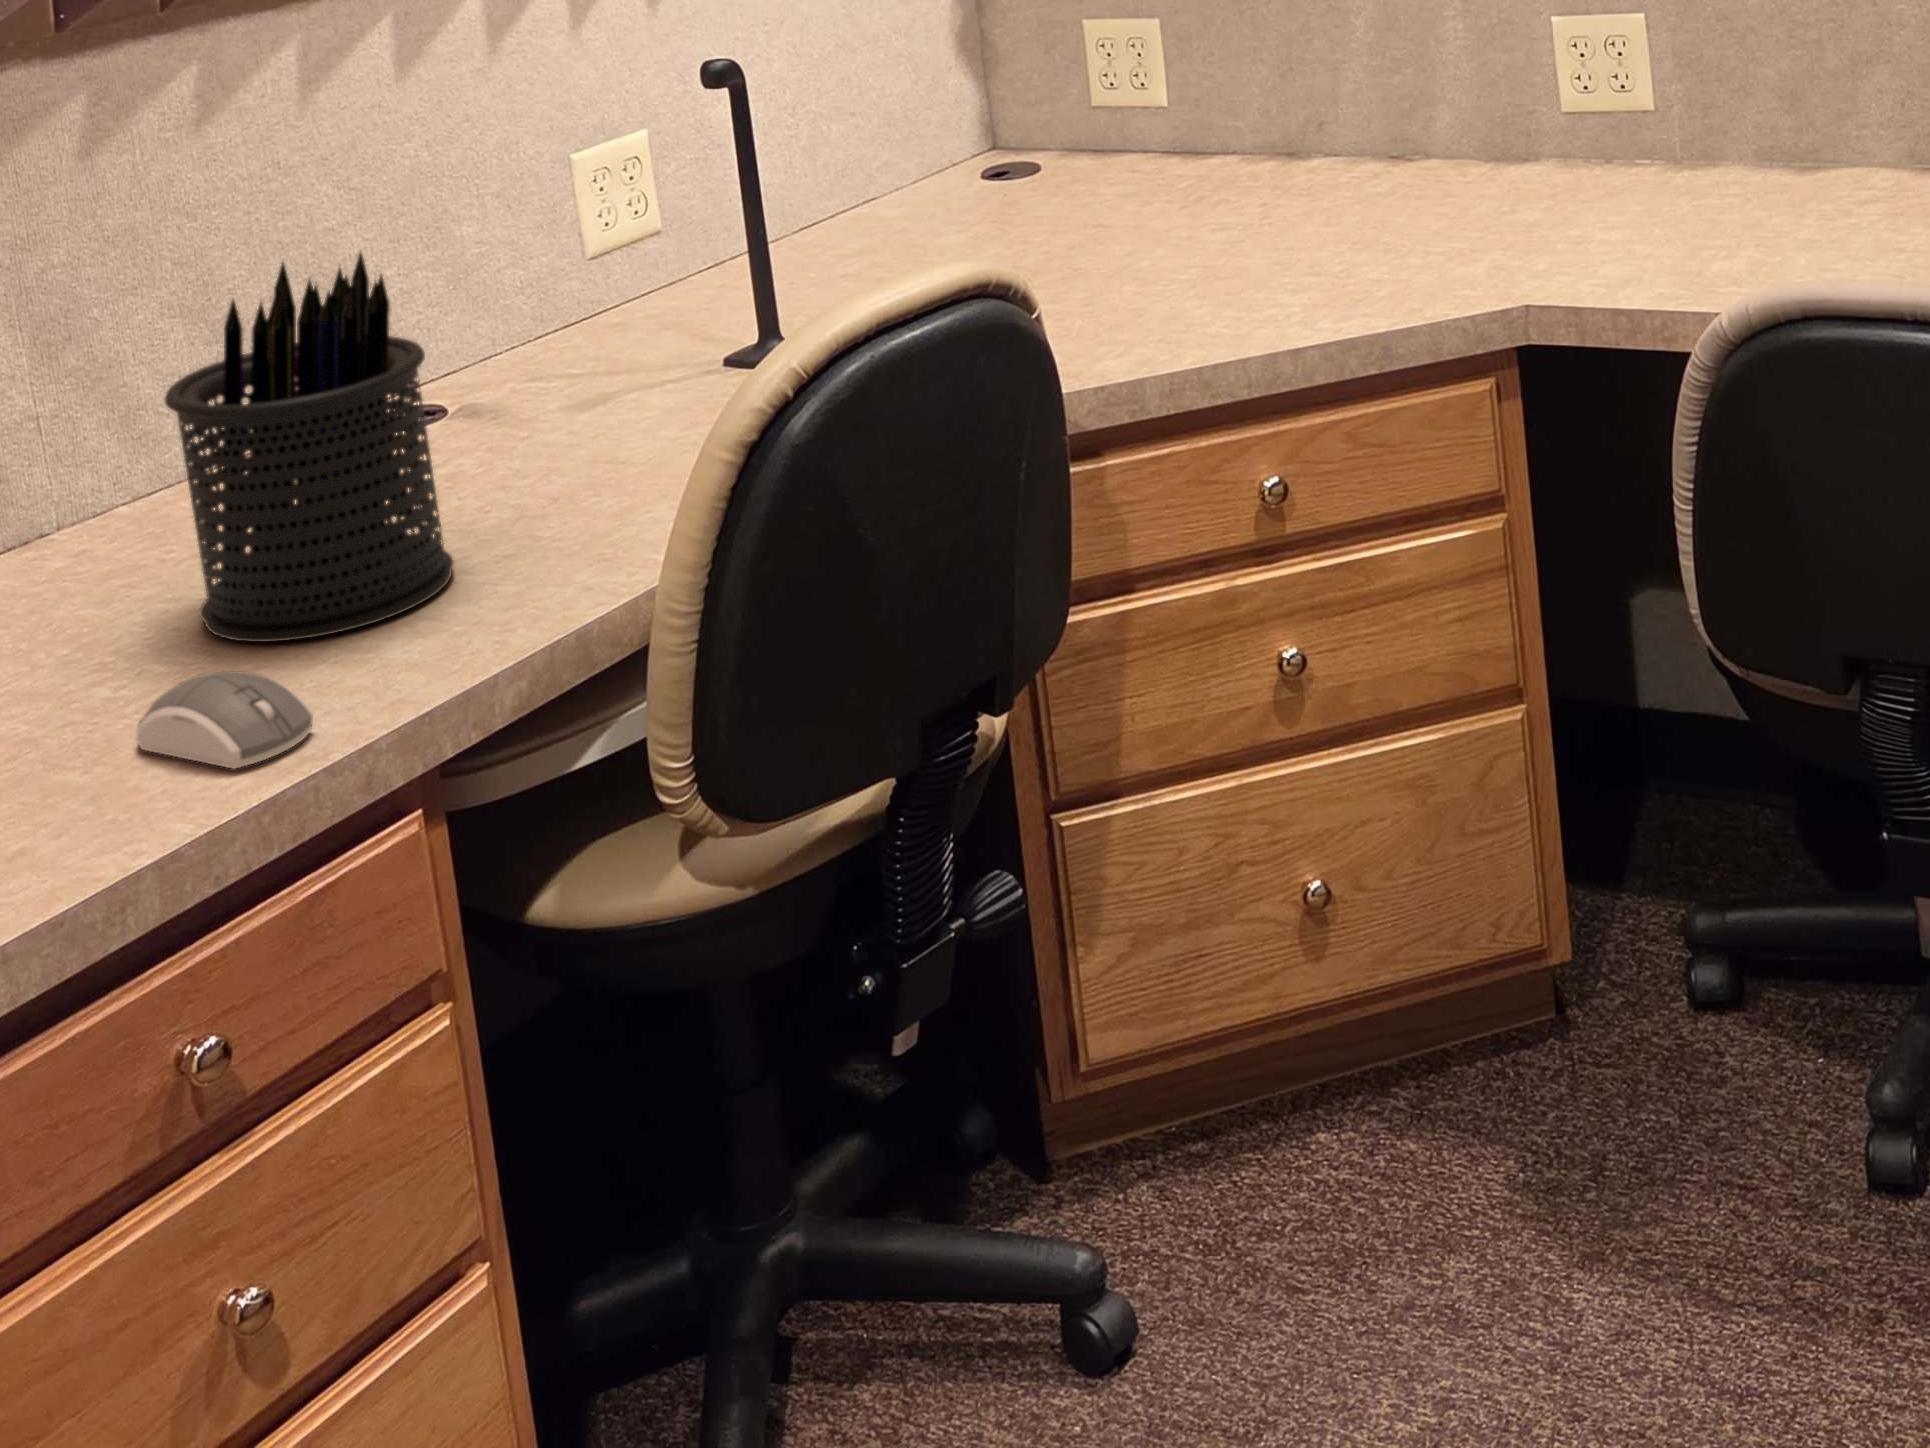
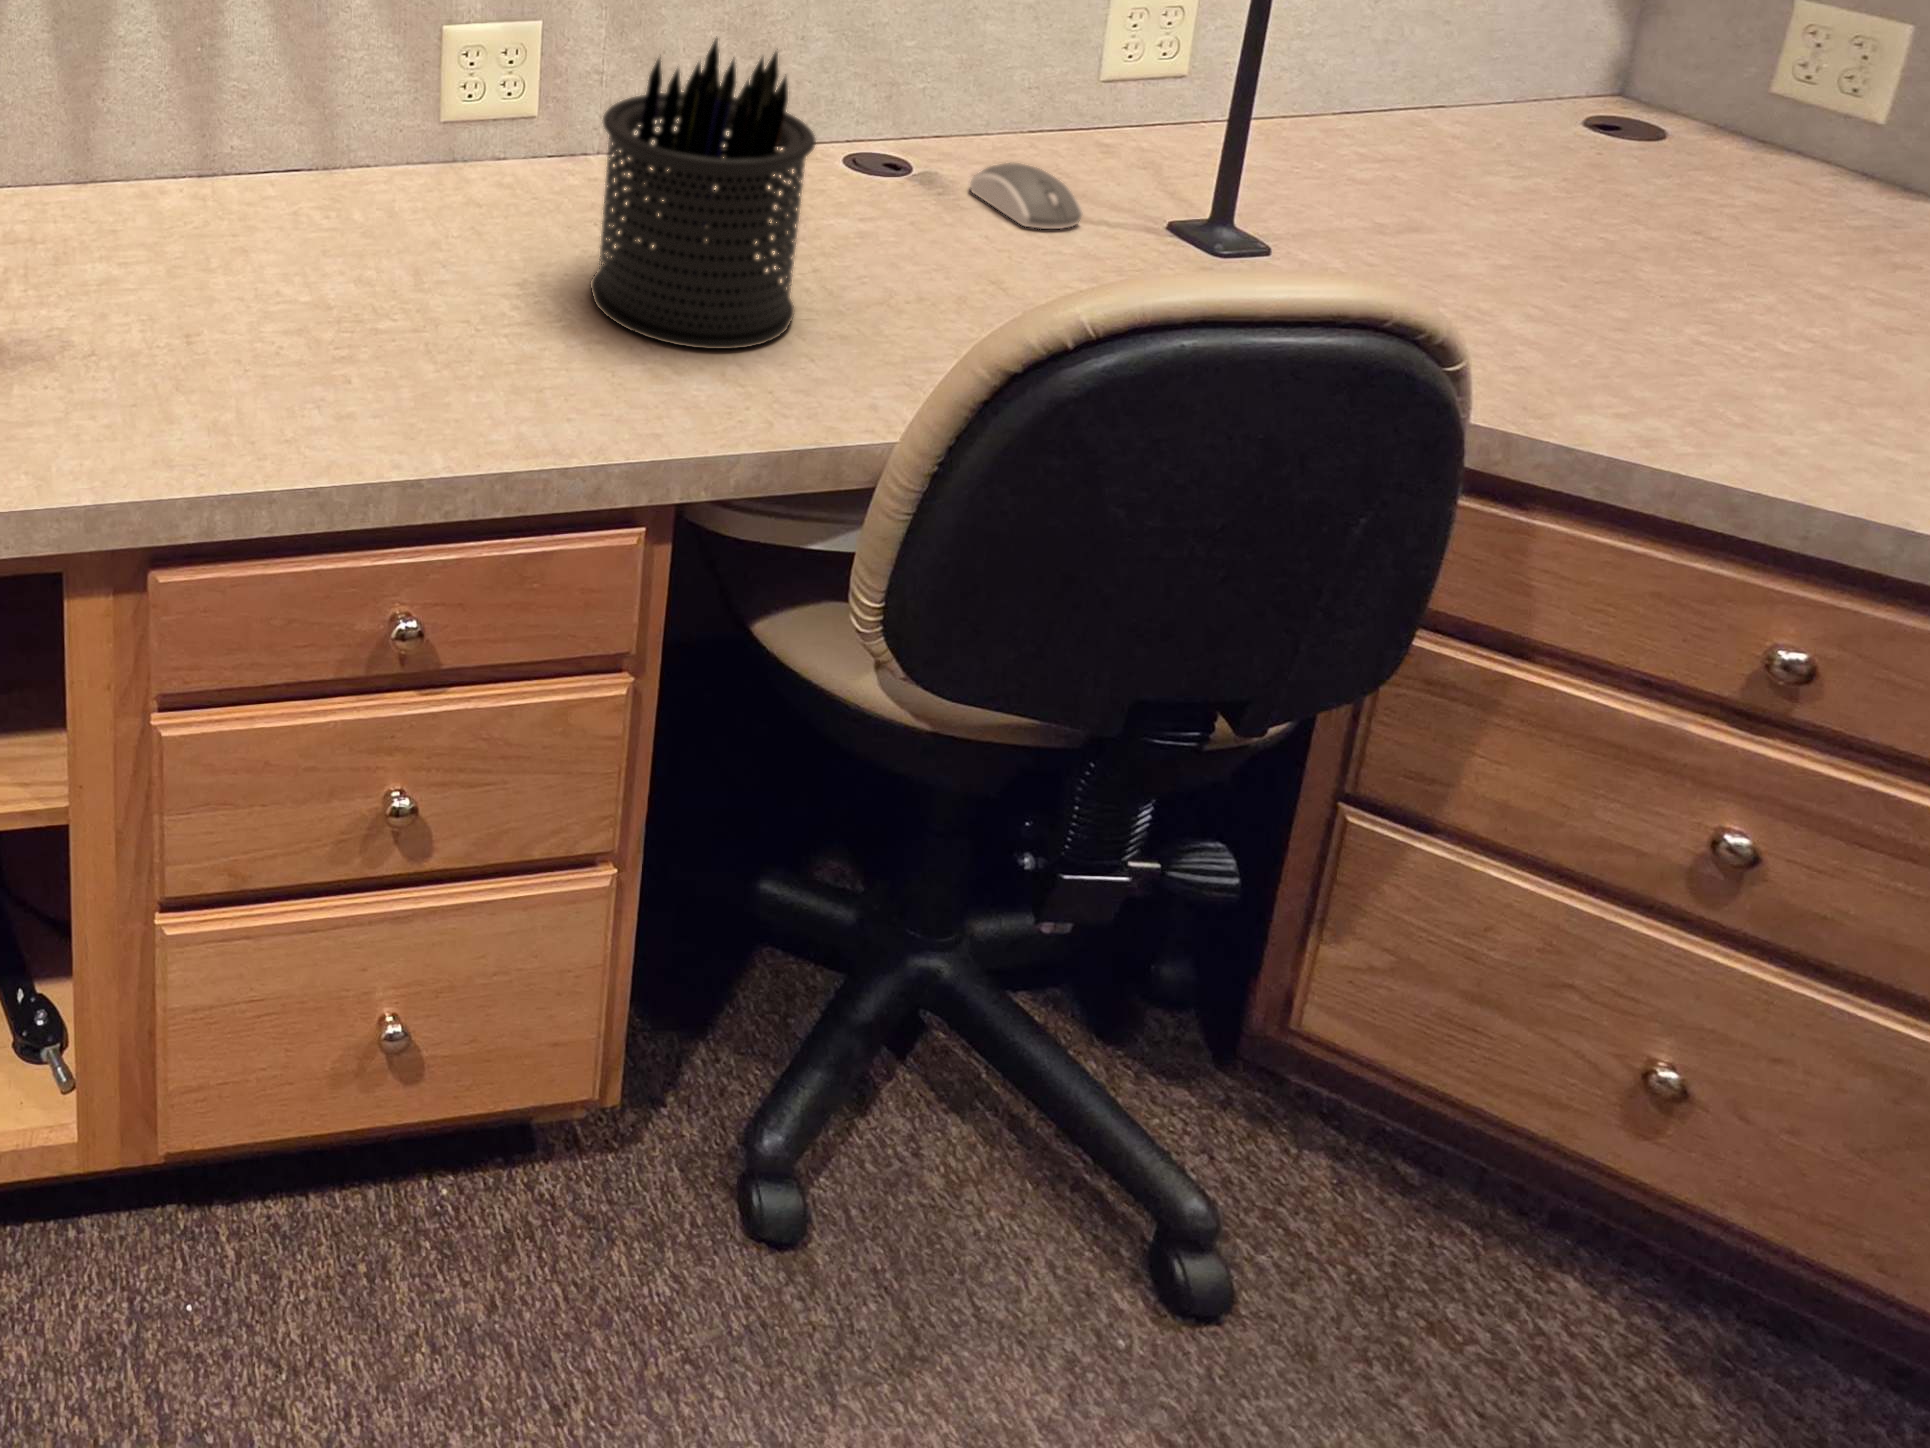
computer mouse: present [136,671,313,768] -> present [970,163,1082,229]

